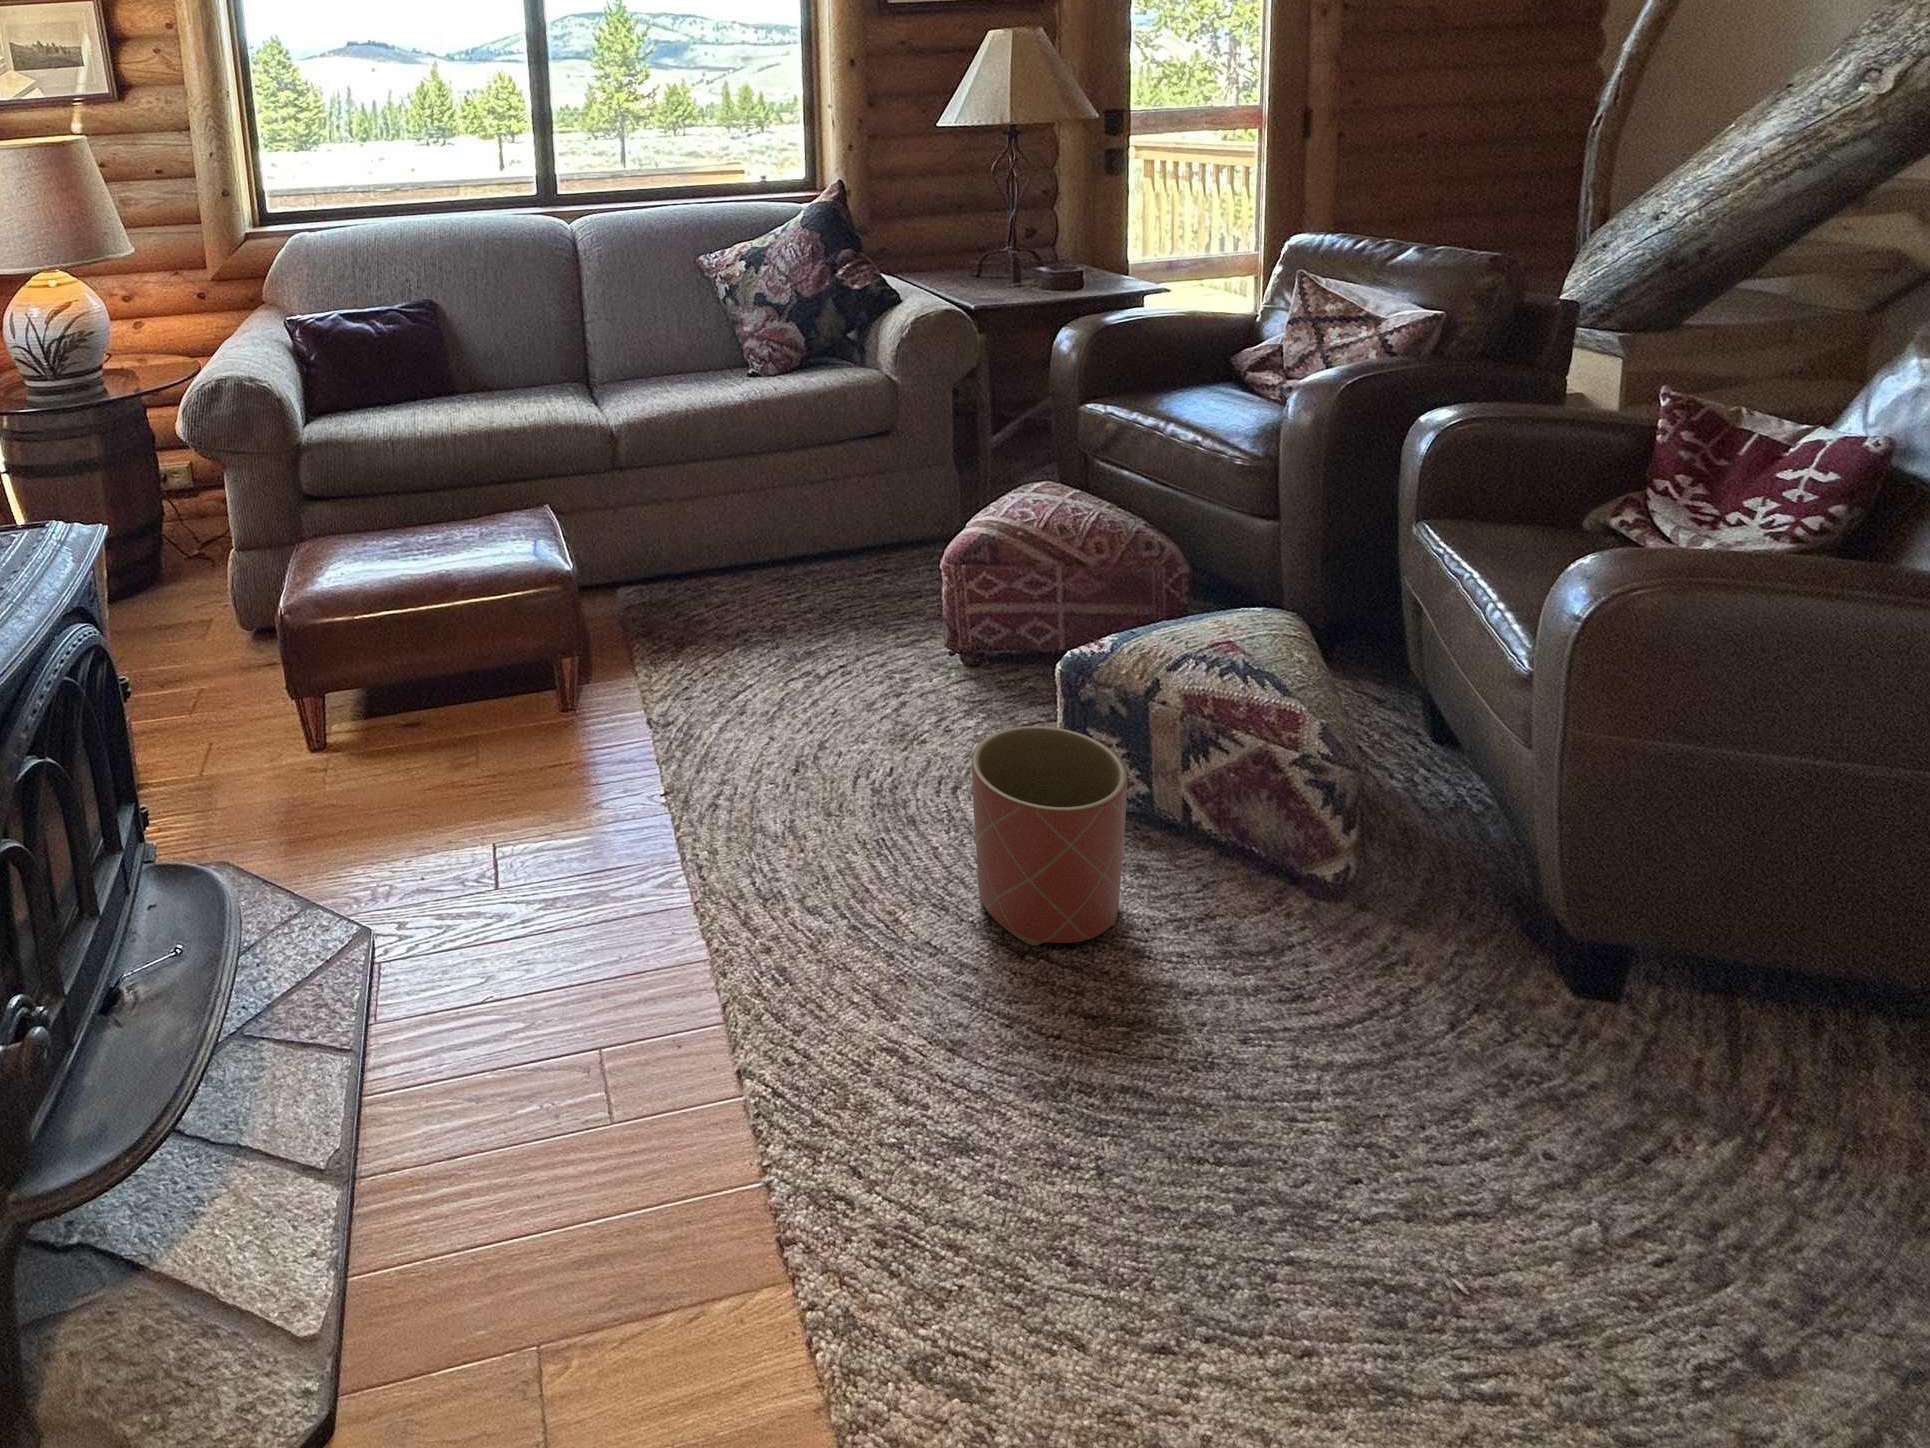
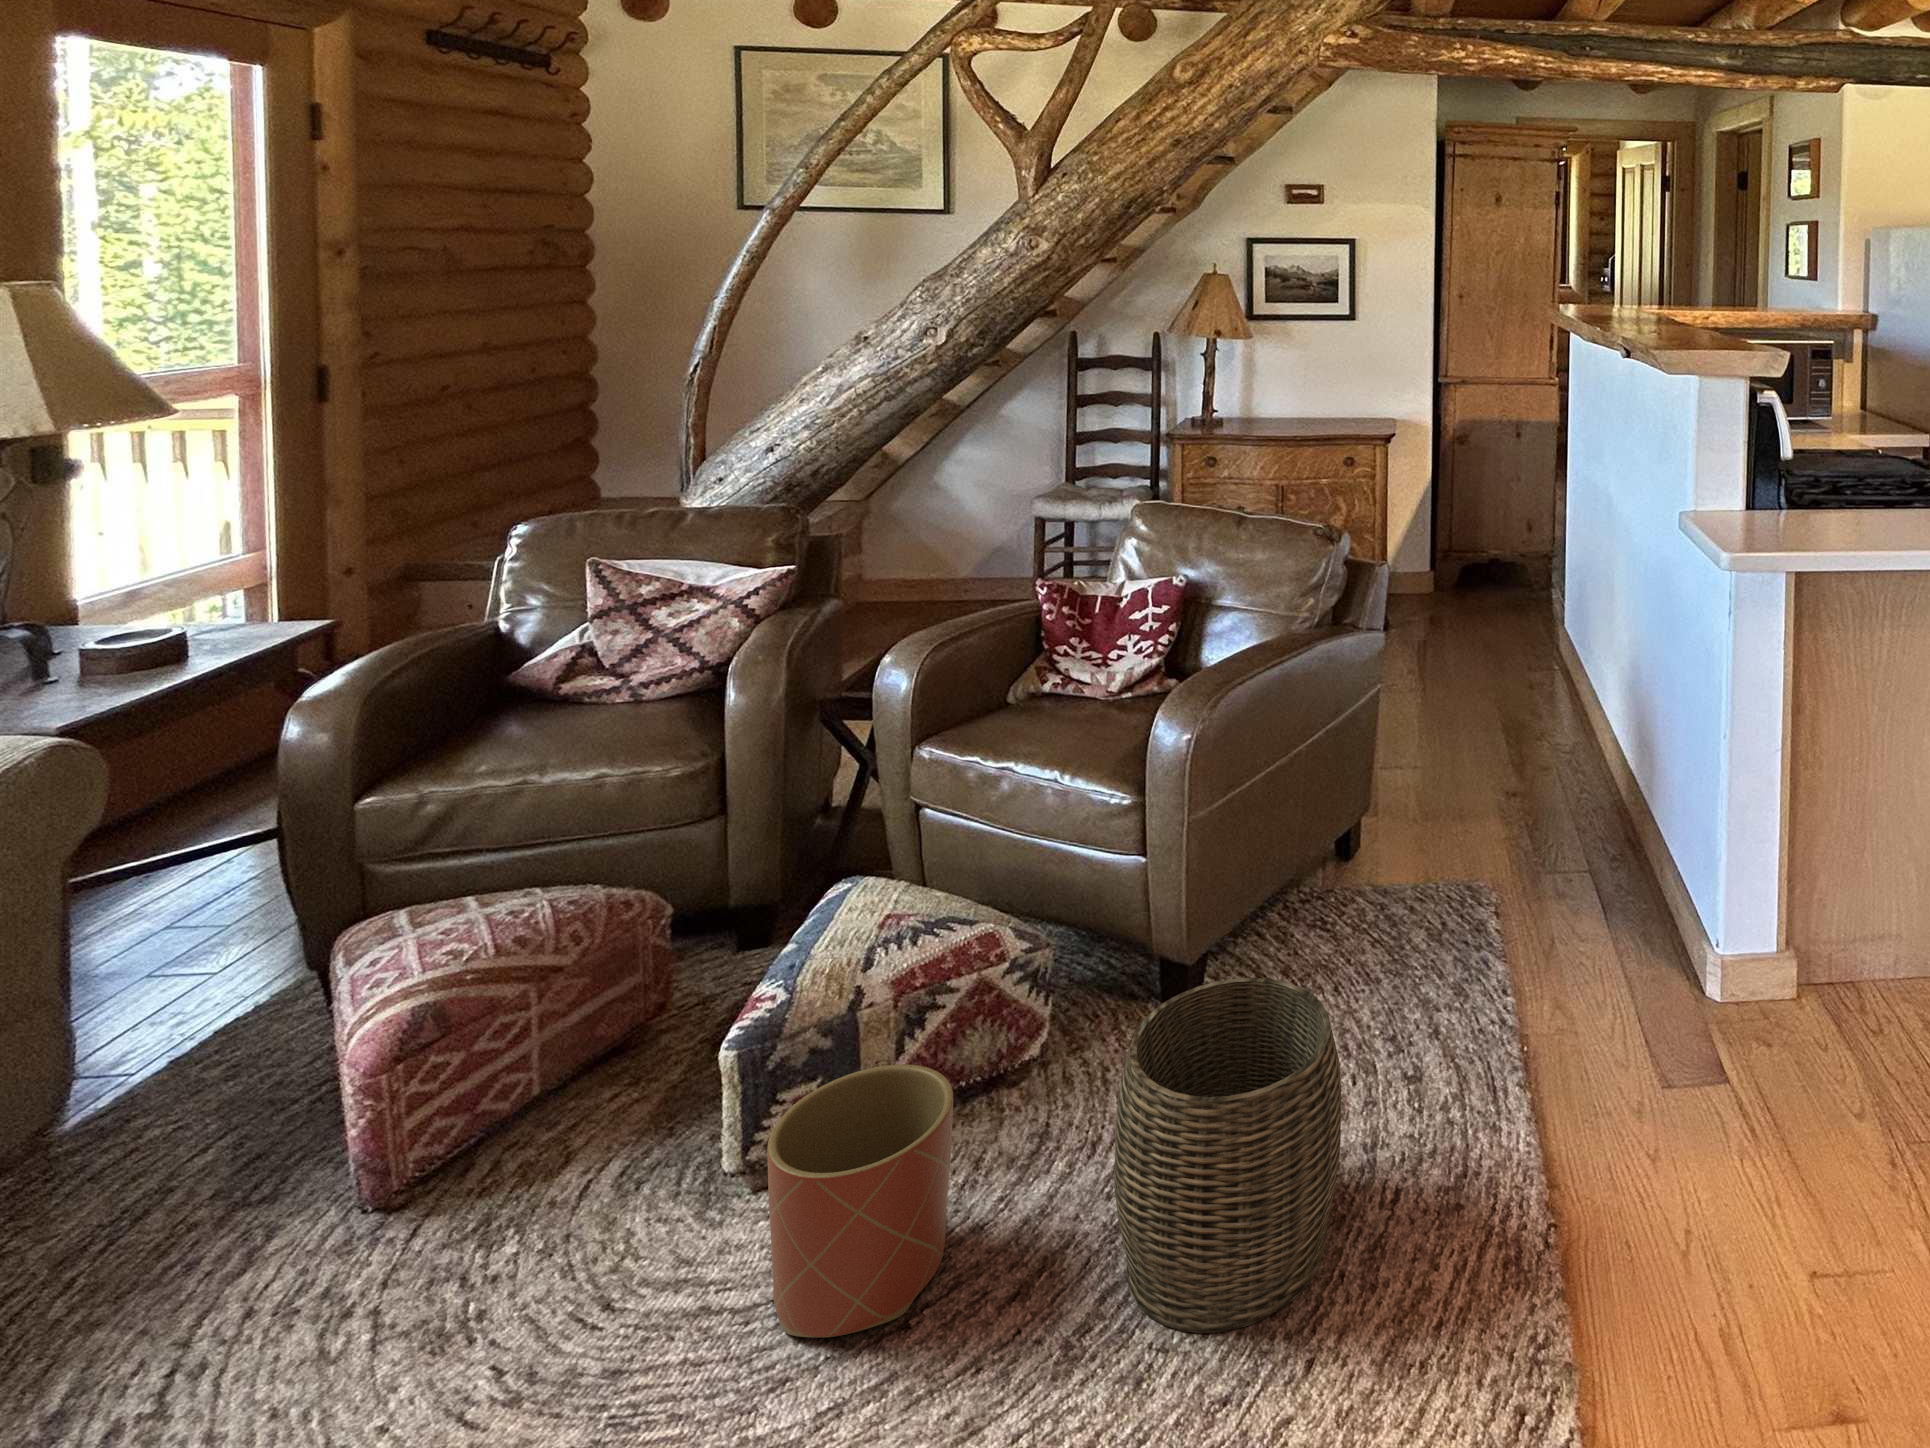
woven basket: none [1115,862,1434,1318] -> present [1114,978,1341,1333]

